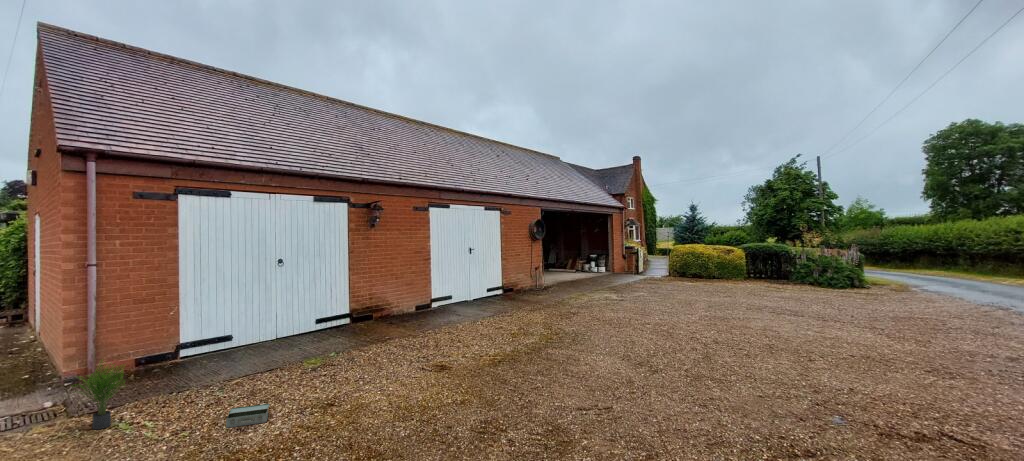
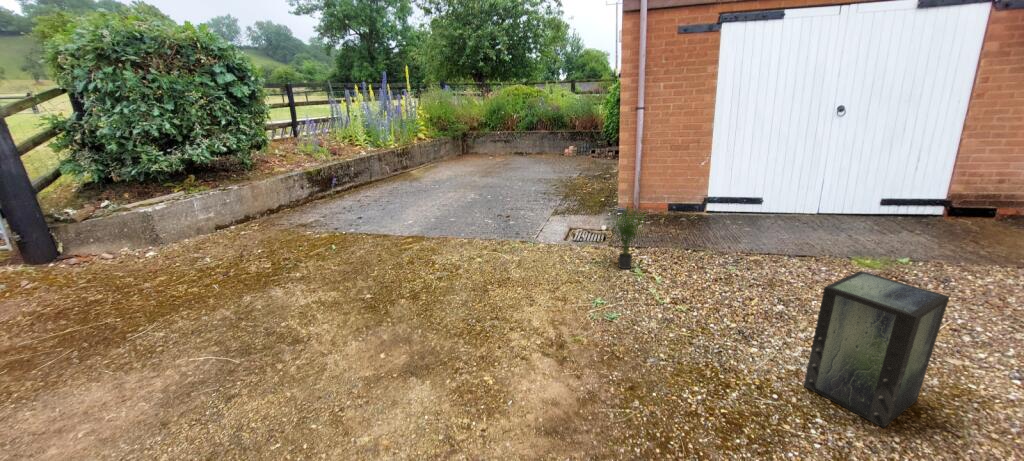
storage box: none [288,357,347,442] -> present [804,271,949,428]
toolbox: present [226,404,270,428] -> none [728,297,788,335]

